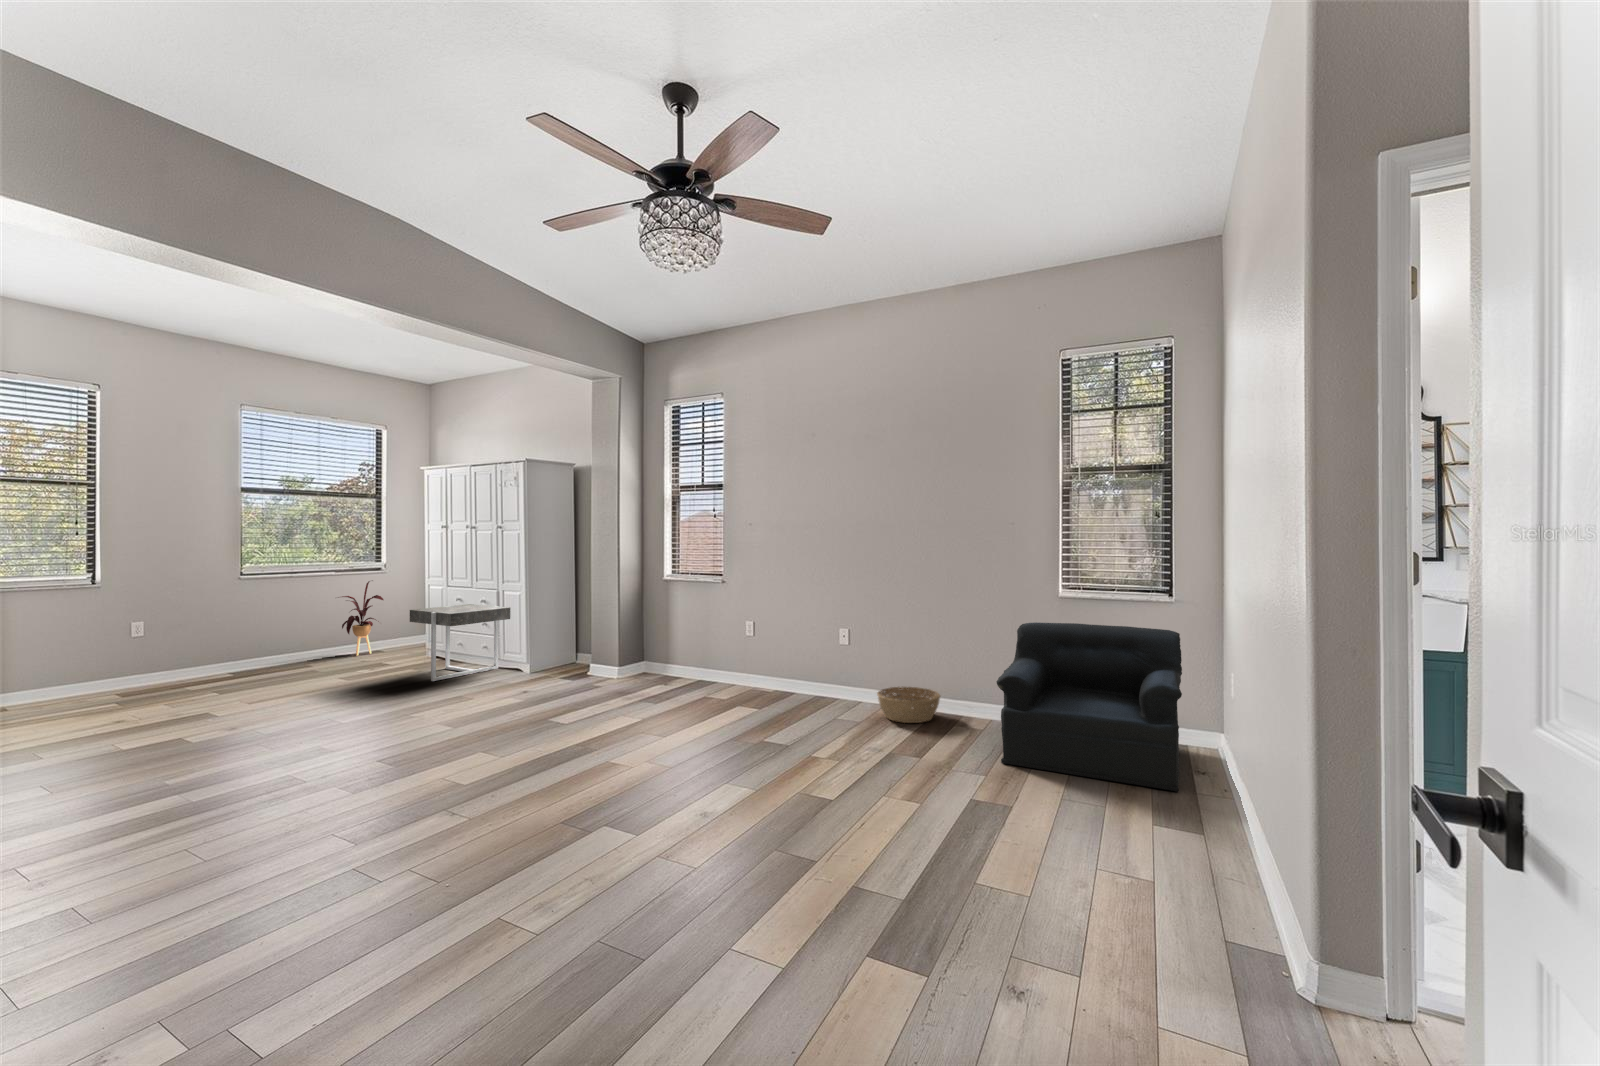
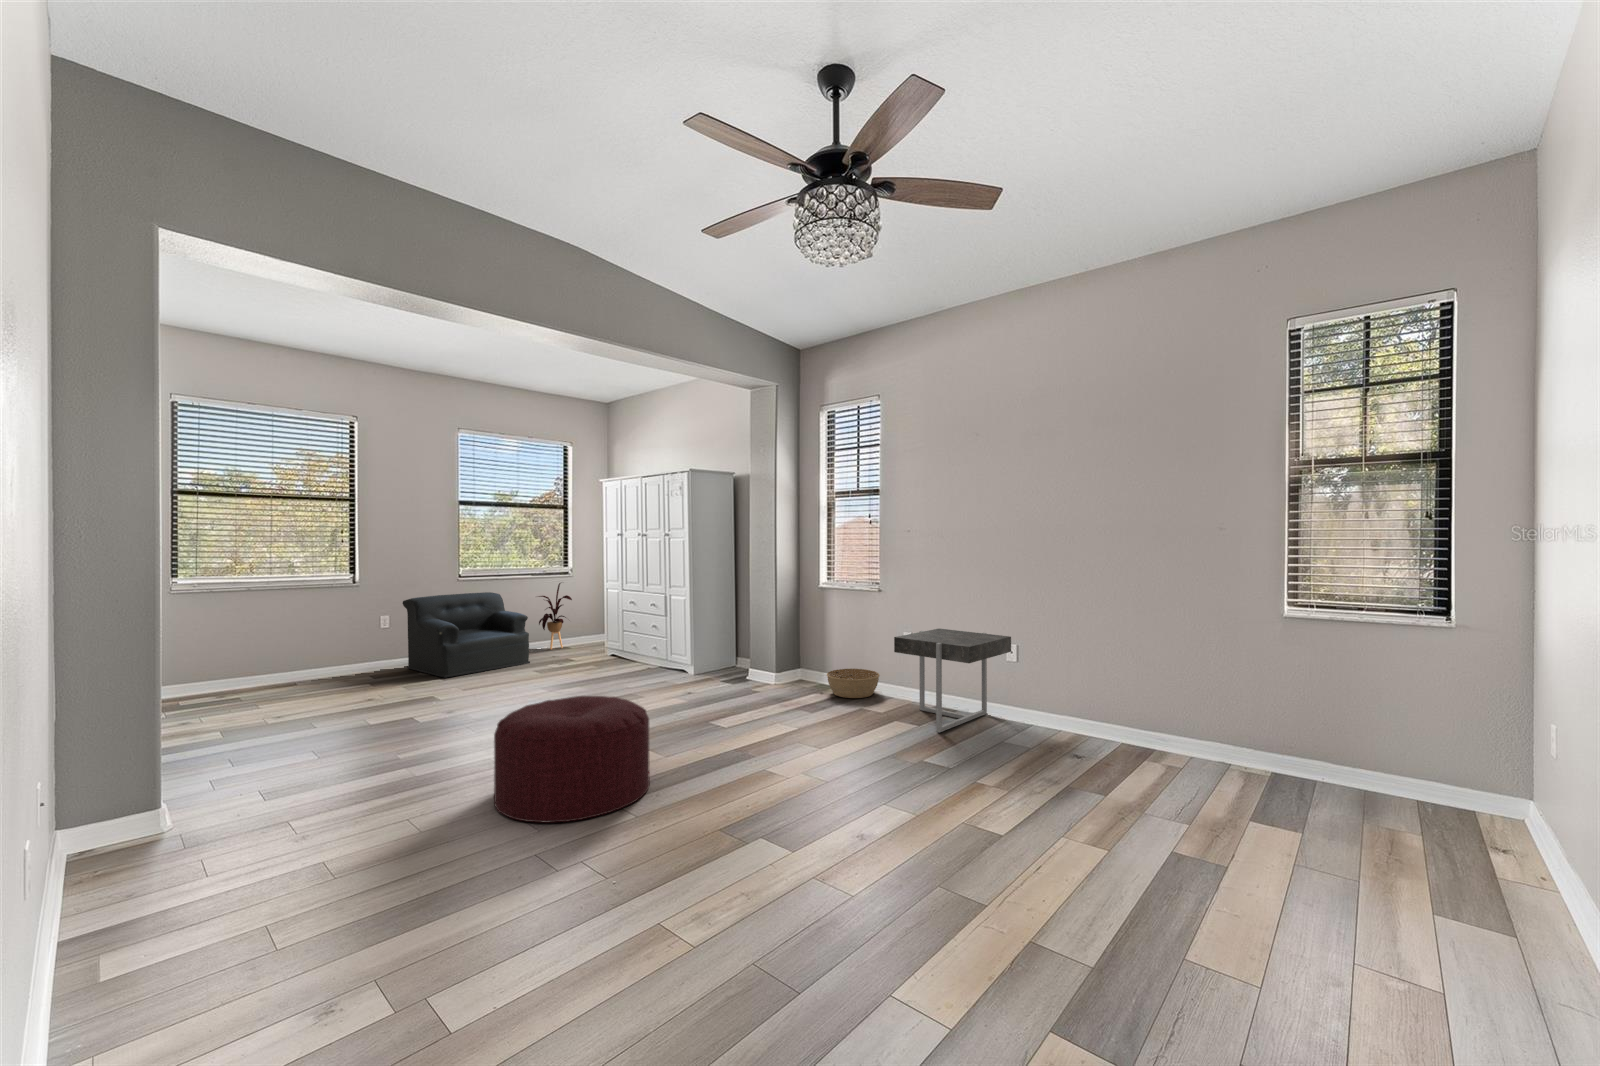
side table: present [410,604,511,681] -> present [894,629,1011,732]
armchair: present [996,622,1182,791] -> present [403,592,530,678]
basket: present [877,687,940,723] -> present [827,669,880,698]
ottoman: none [306,693,485,823] -> present [494,696,650,823]

